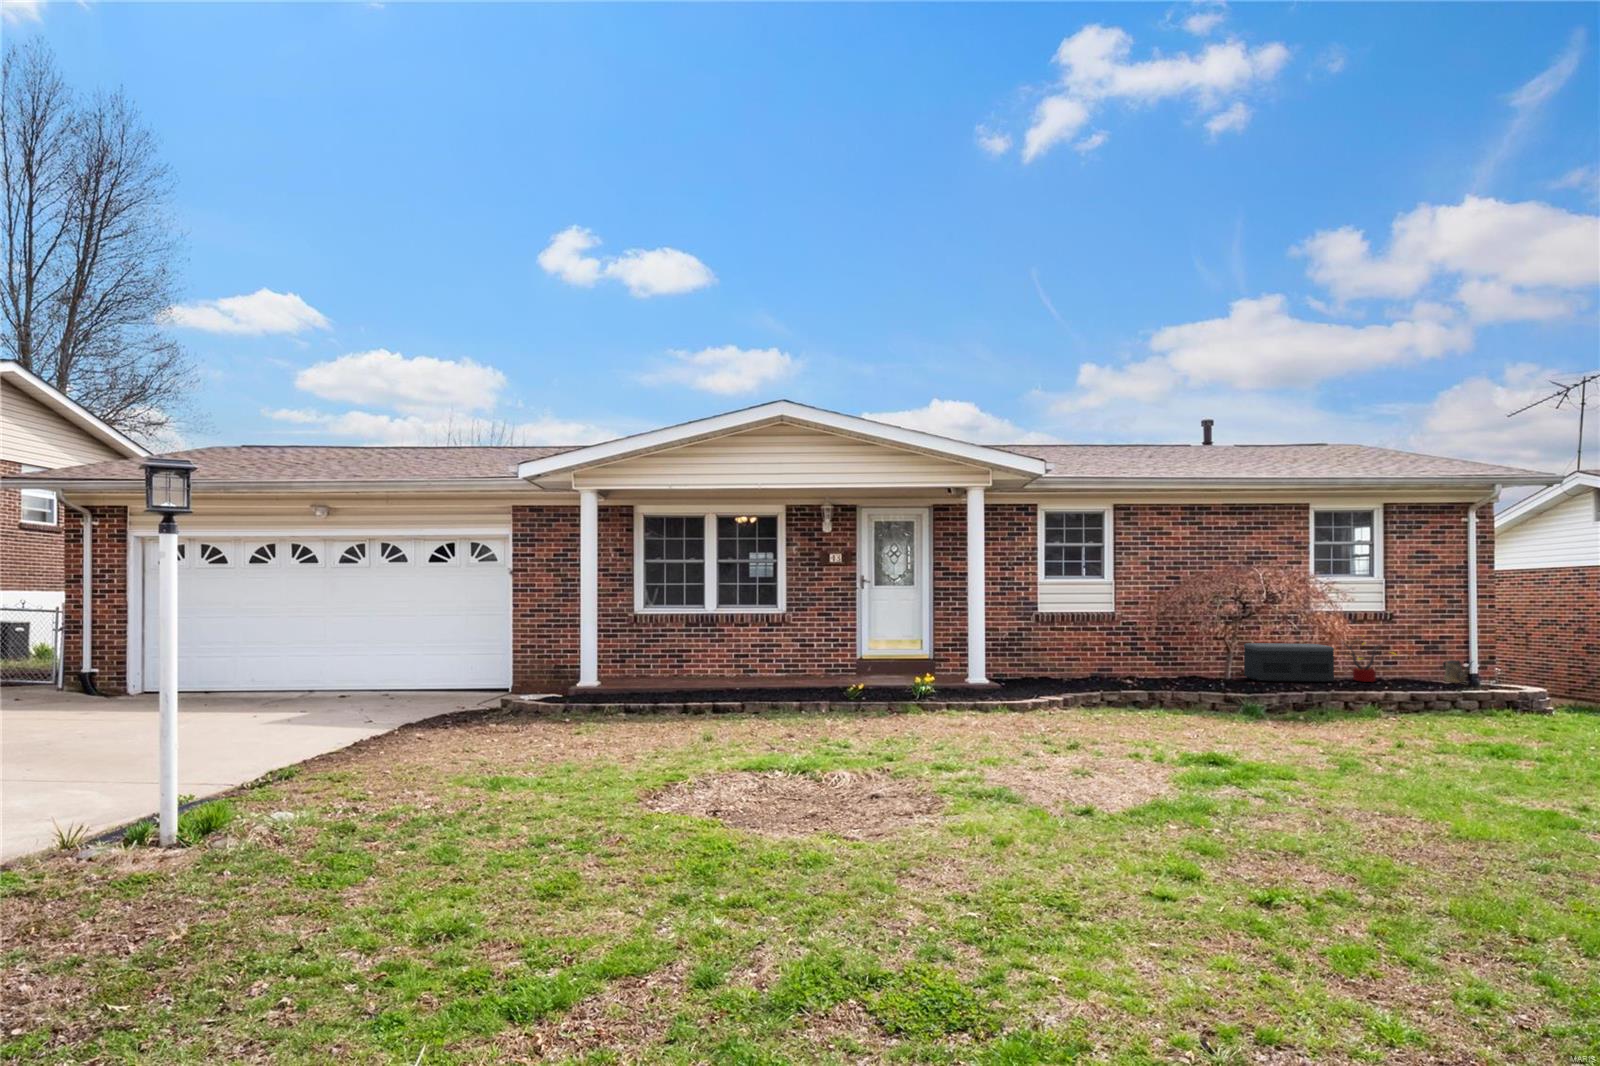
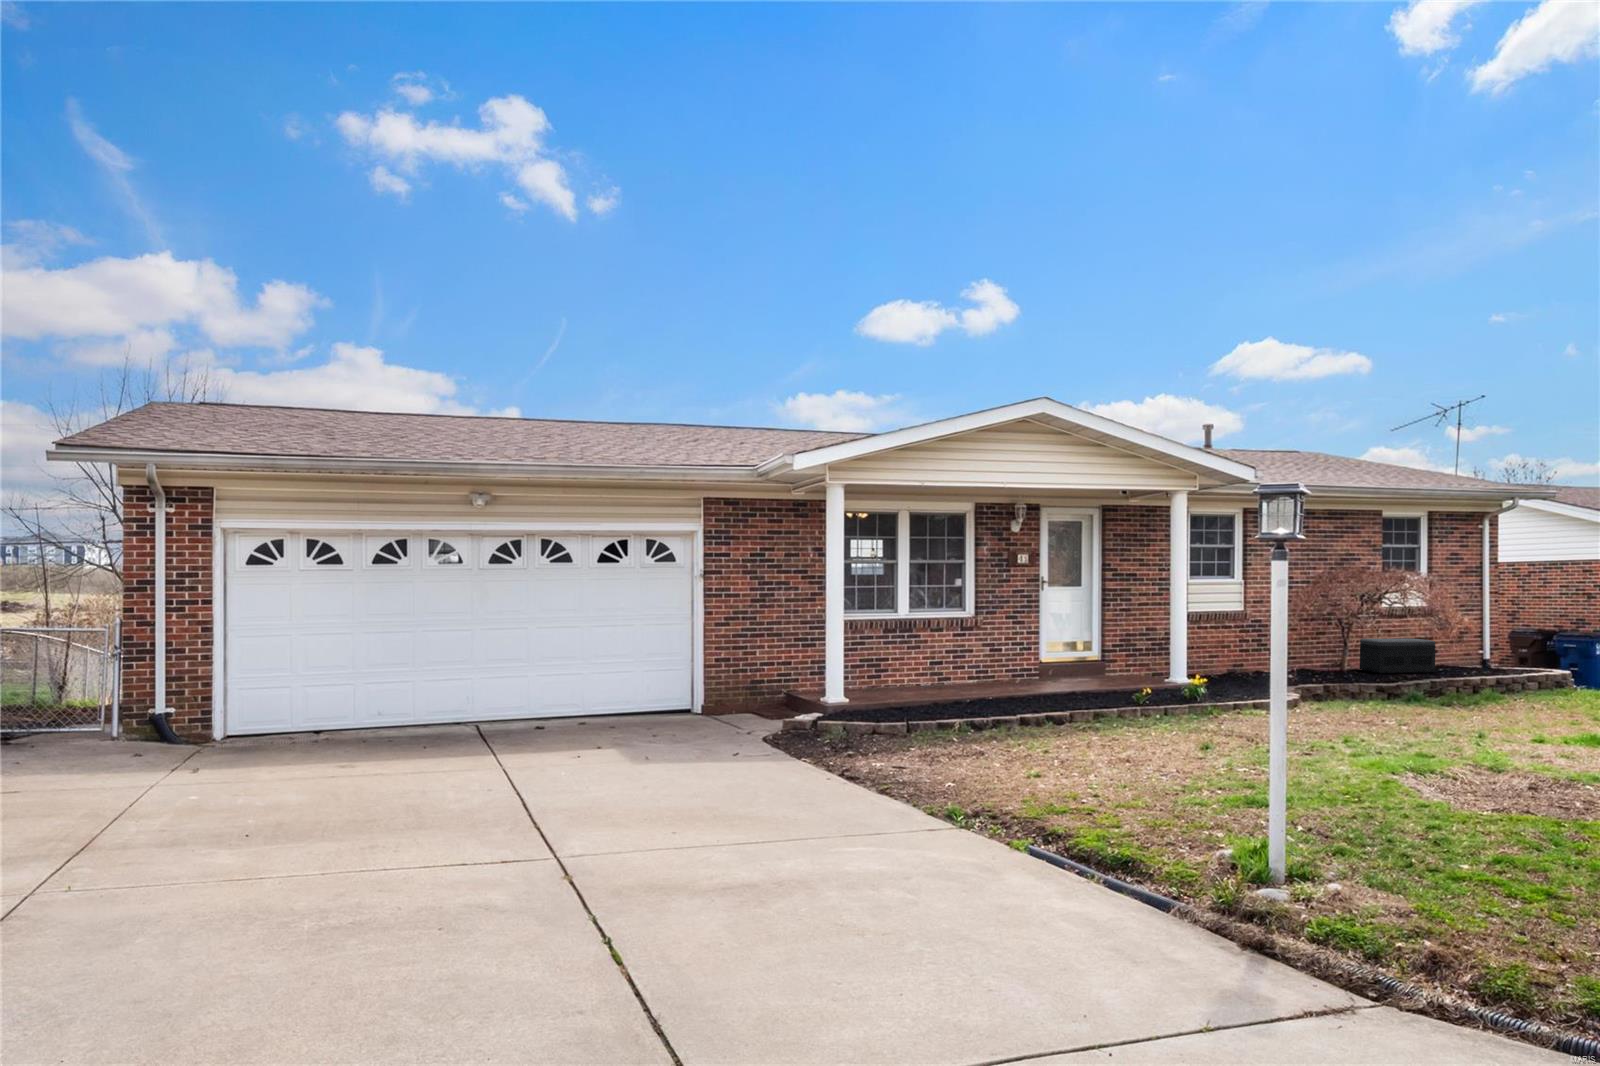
decorative plant: present [1348,642,1396,682] -> none [1425,628,1480,671]
watering can: present [1443,660,1472,683] -> none [1502,651,1534,670]

